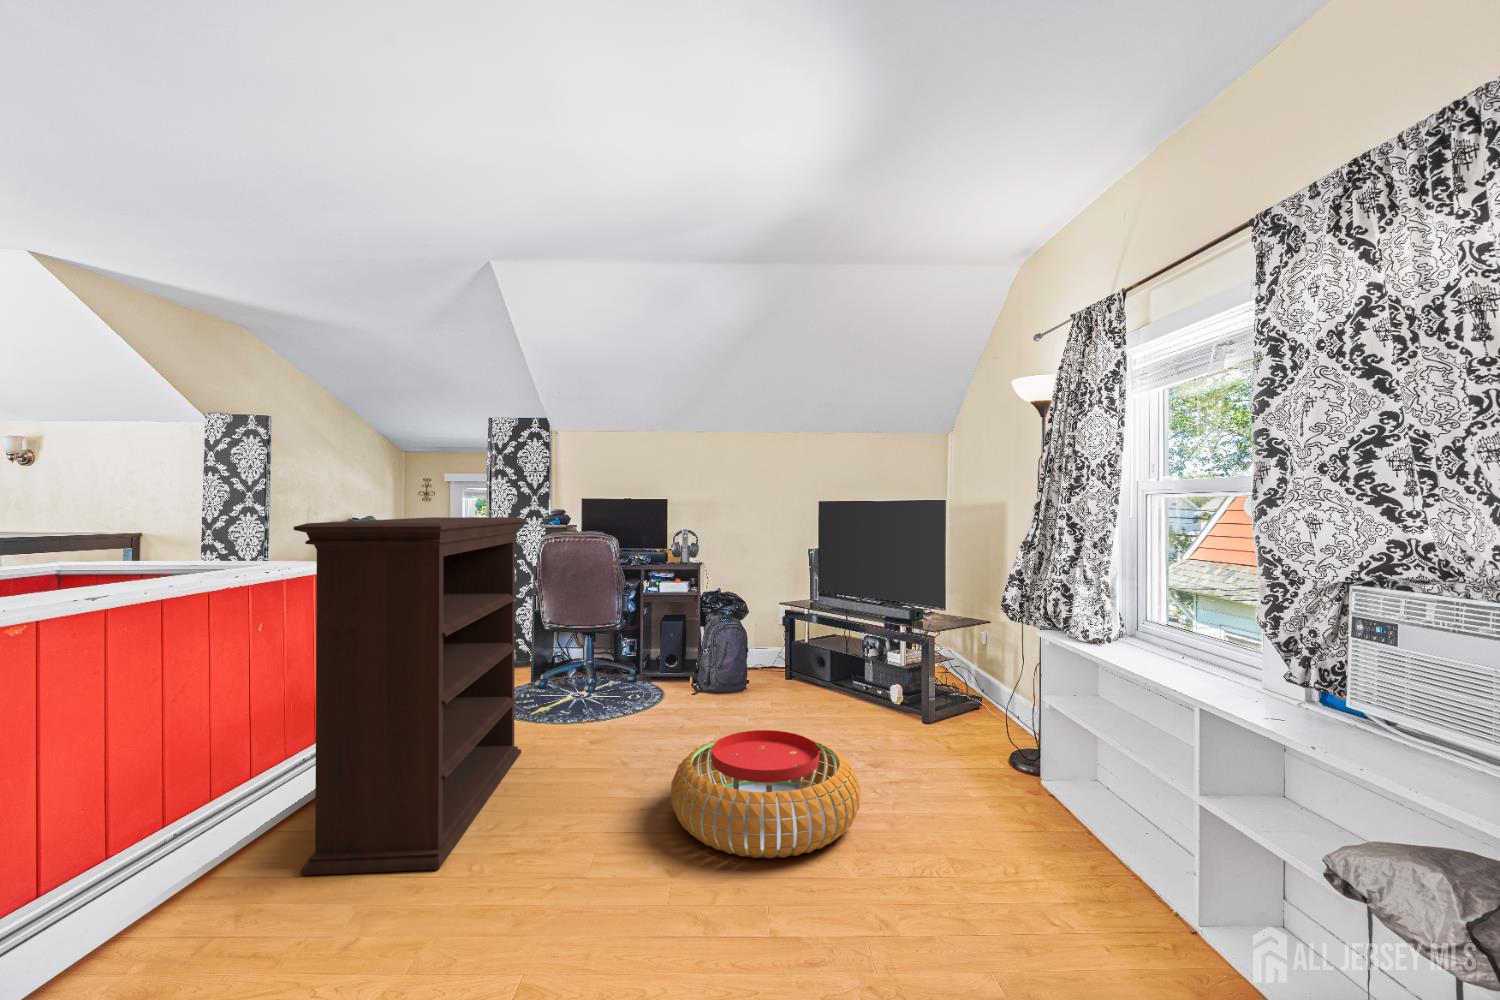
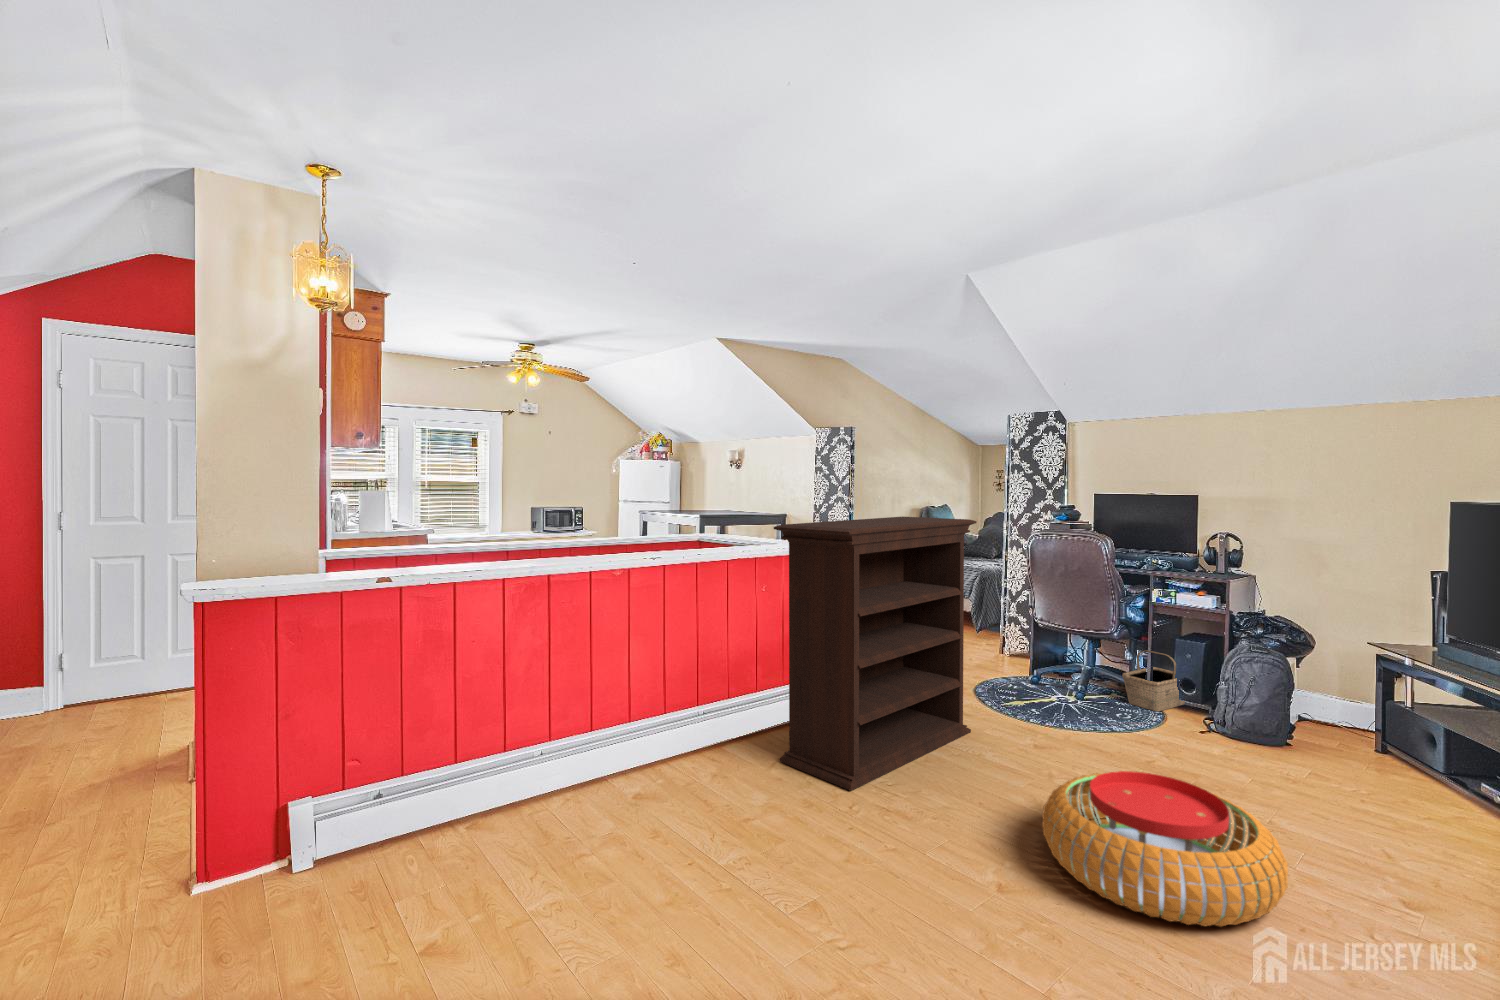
basket: none [625,635,671,688] -> present [1122,650,1185,711]

